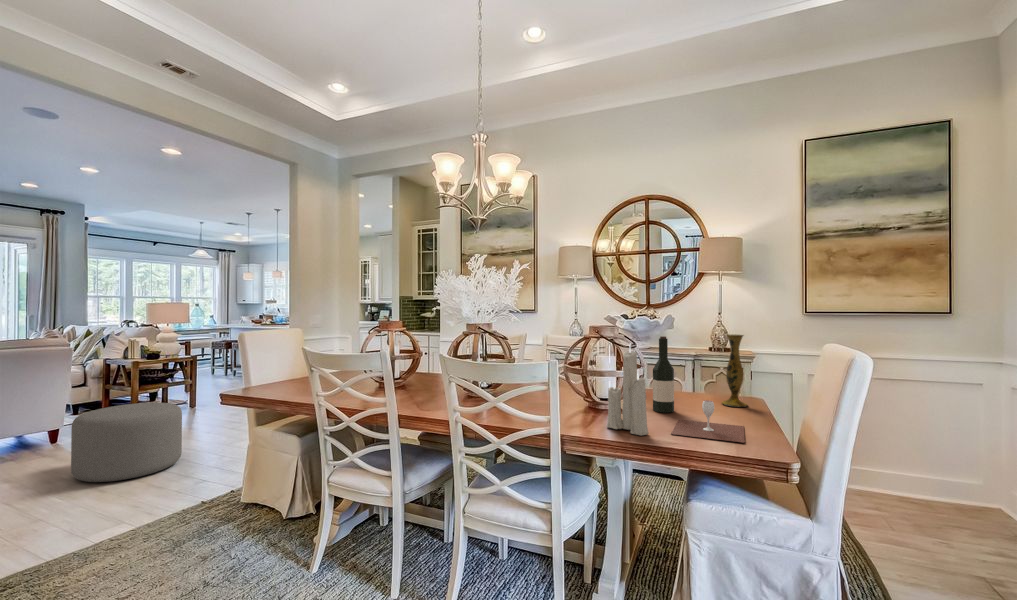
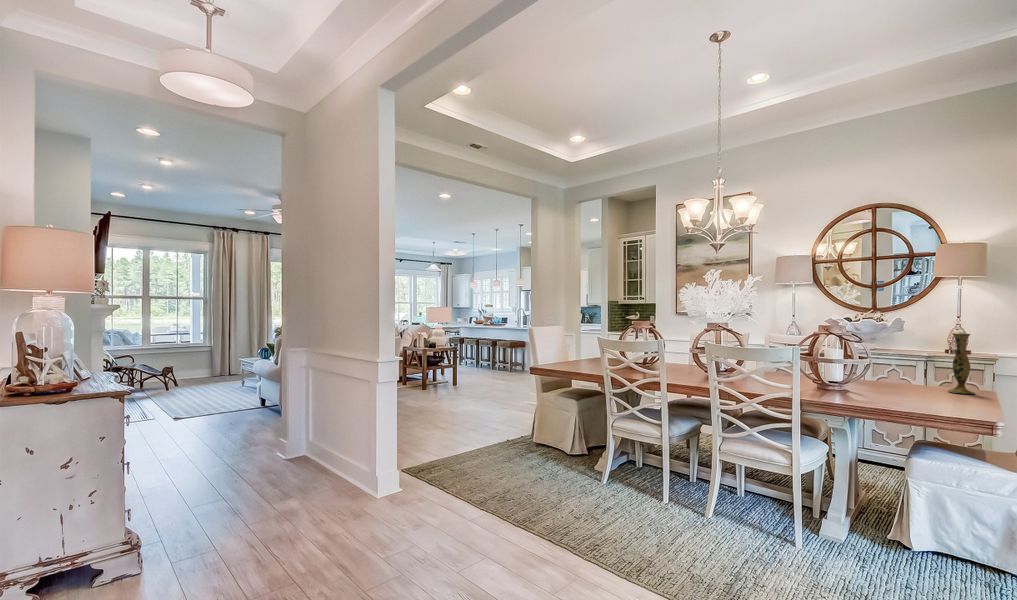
wine bottle: present [653,336,674,413] -> none [877,333,898,393]
candle: present [606,349,649,435] -> none [836,332,873,402]
wine glass: present [671,400,745,443] -> none [893,381,964,411]
ottoman: present [71,403,182,482] -> none [415,378,474,427]

